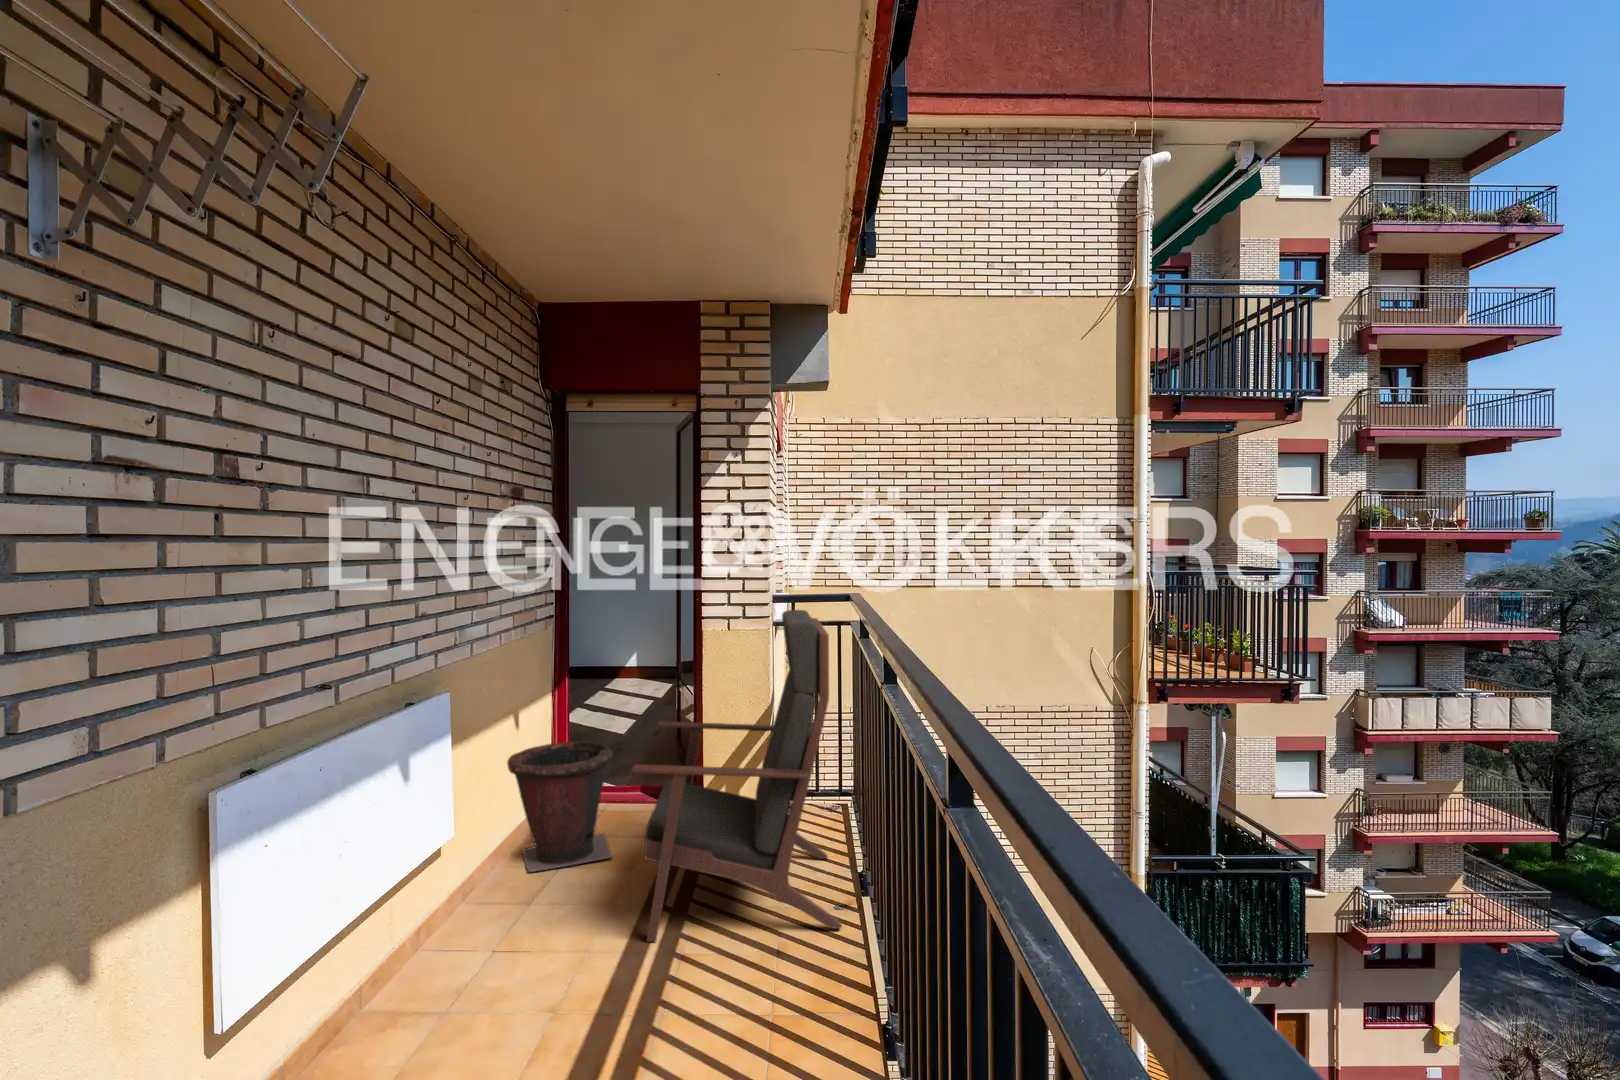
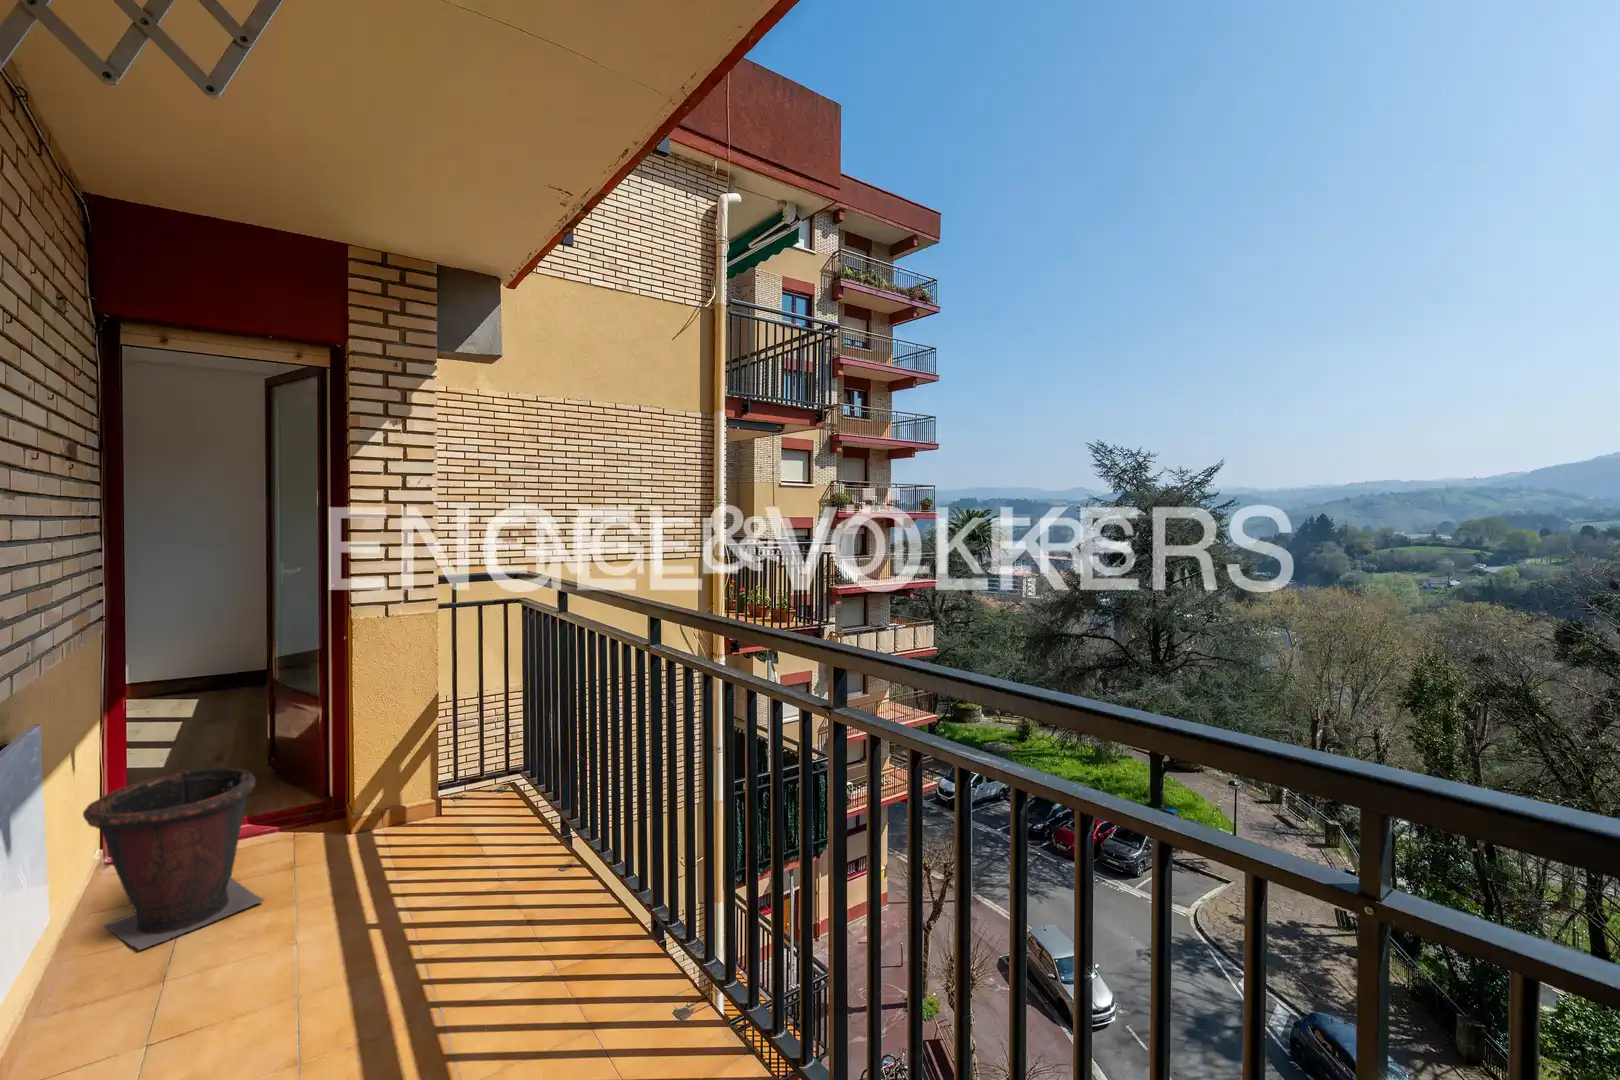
lounge chair: present [631,610,842,942] -> none [330,592,590,977]

